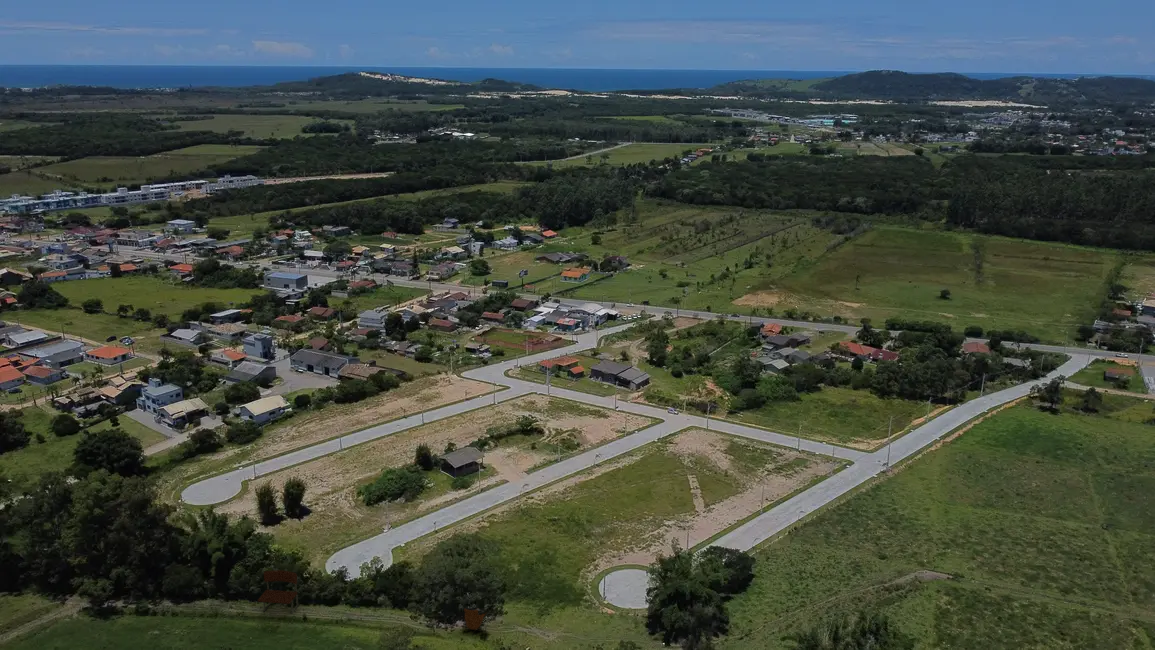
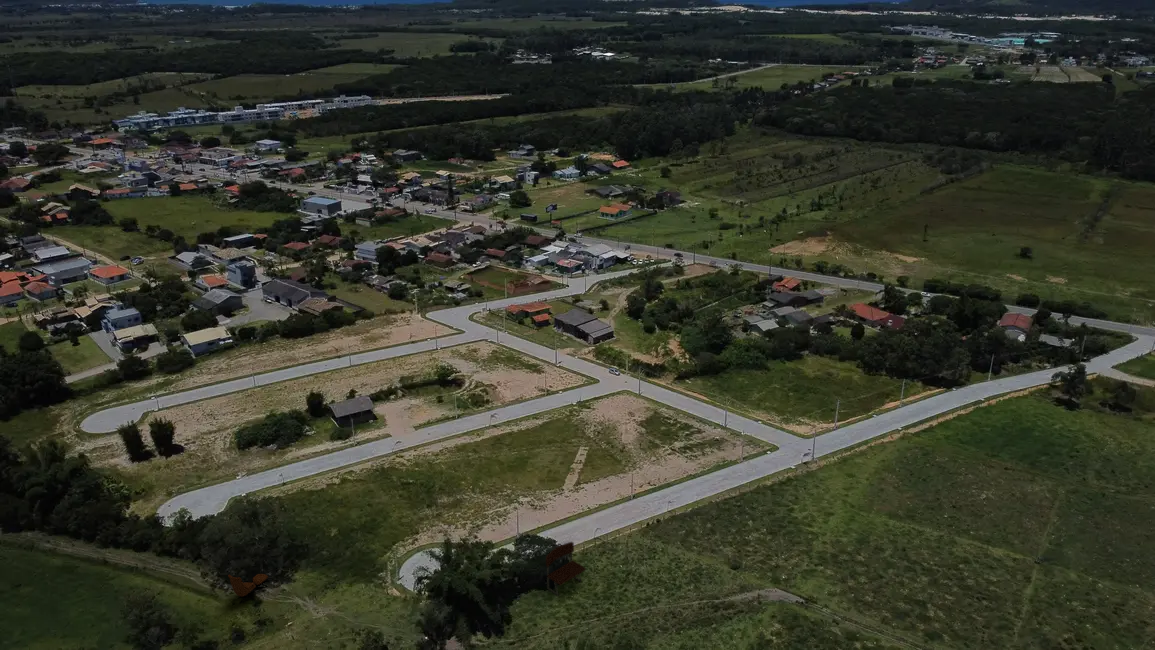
bench: present [258,570,298,613] -> present [546,542,586,595]

